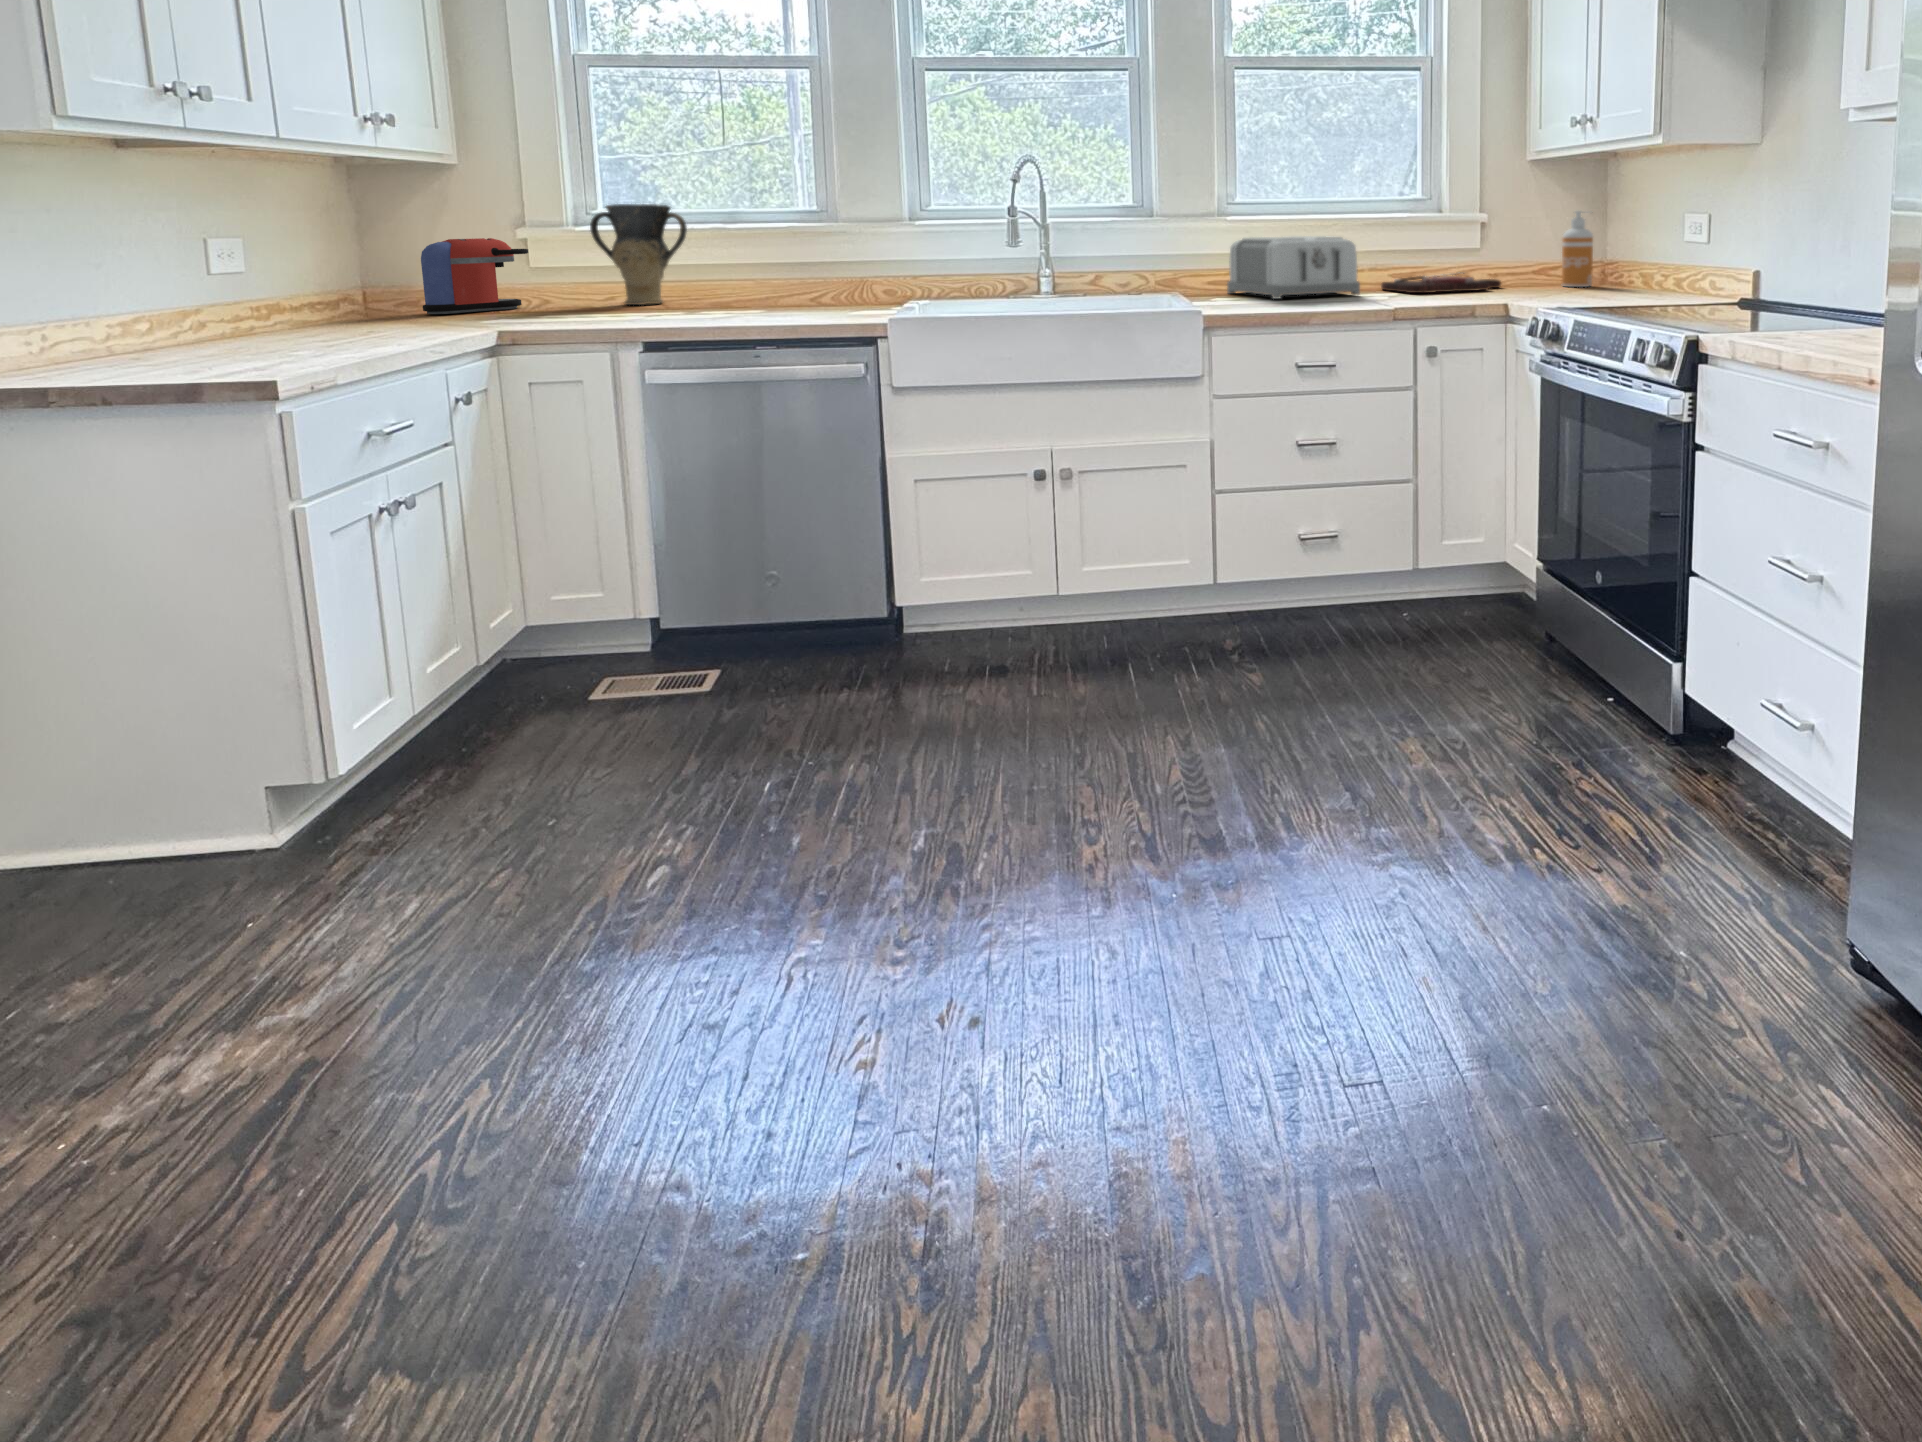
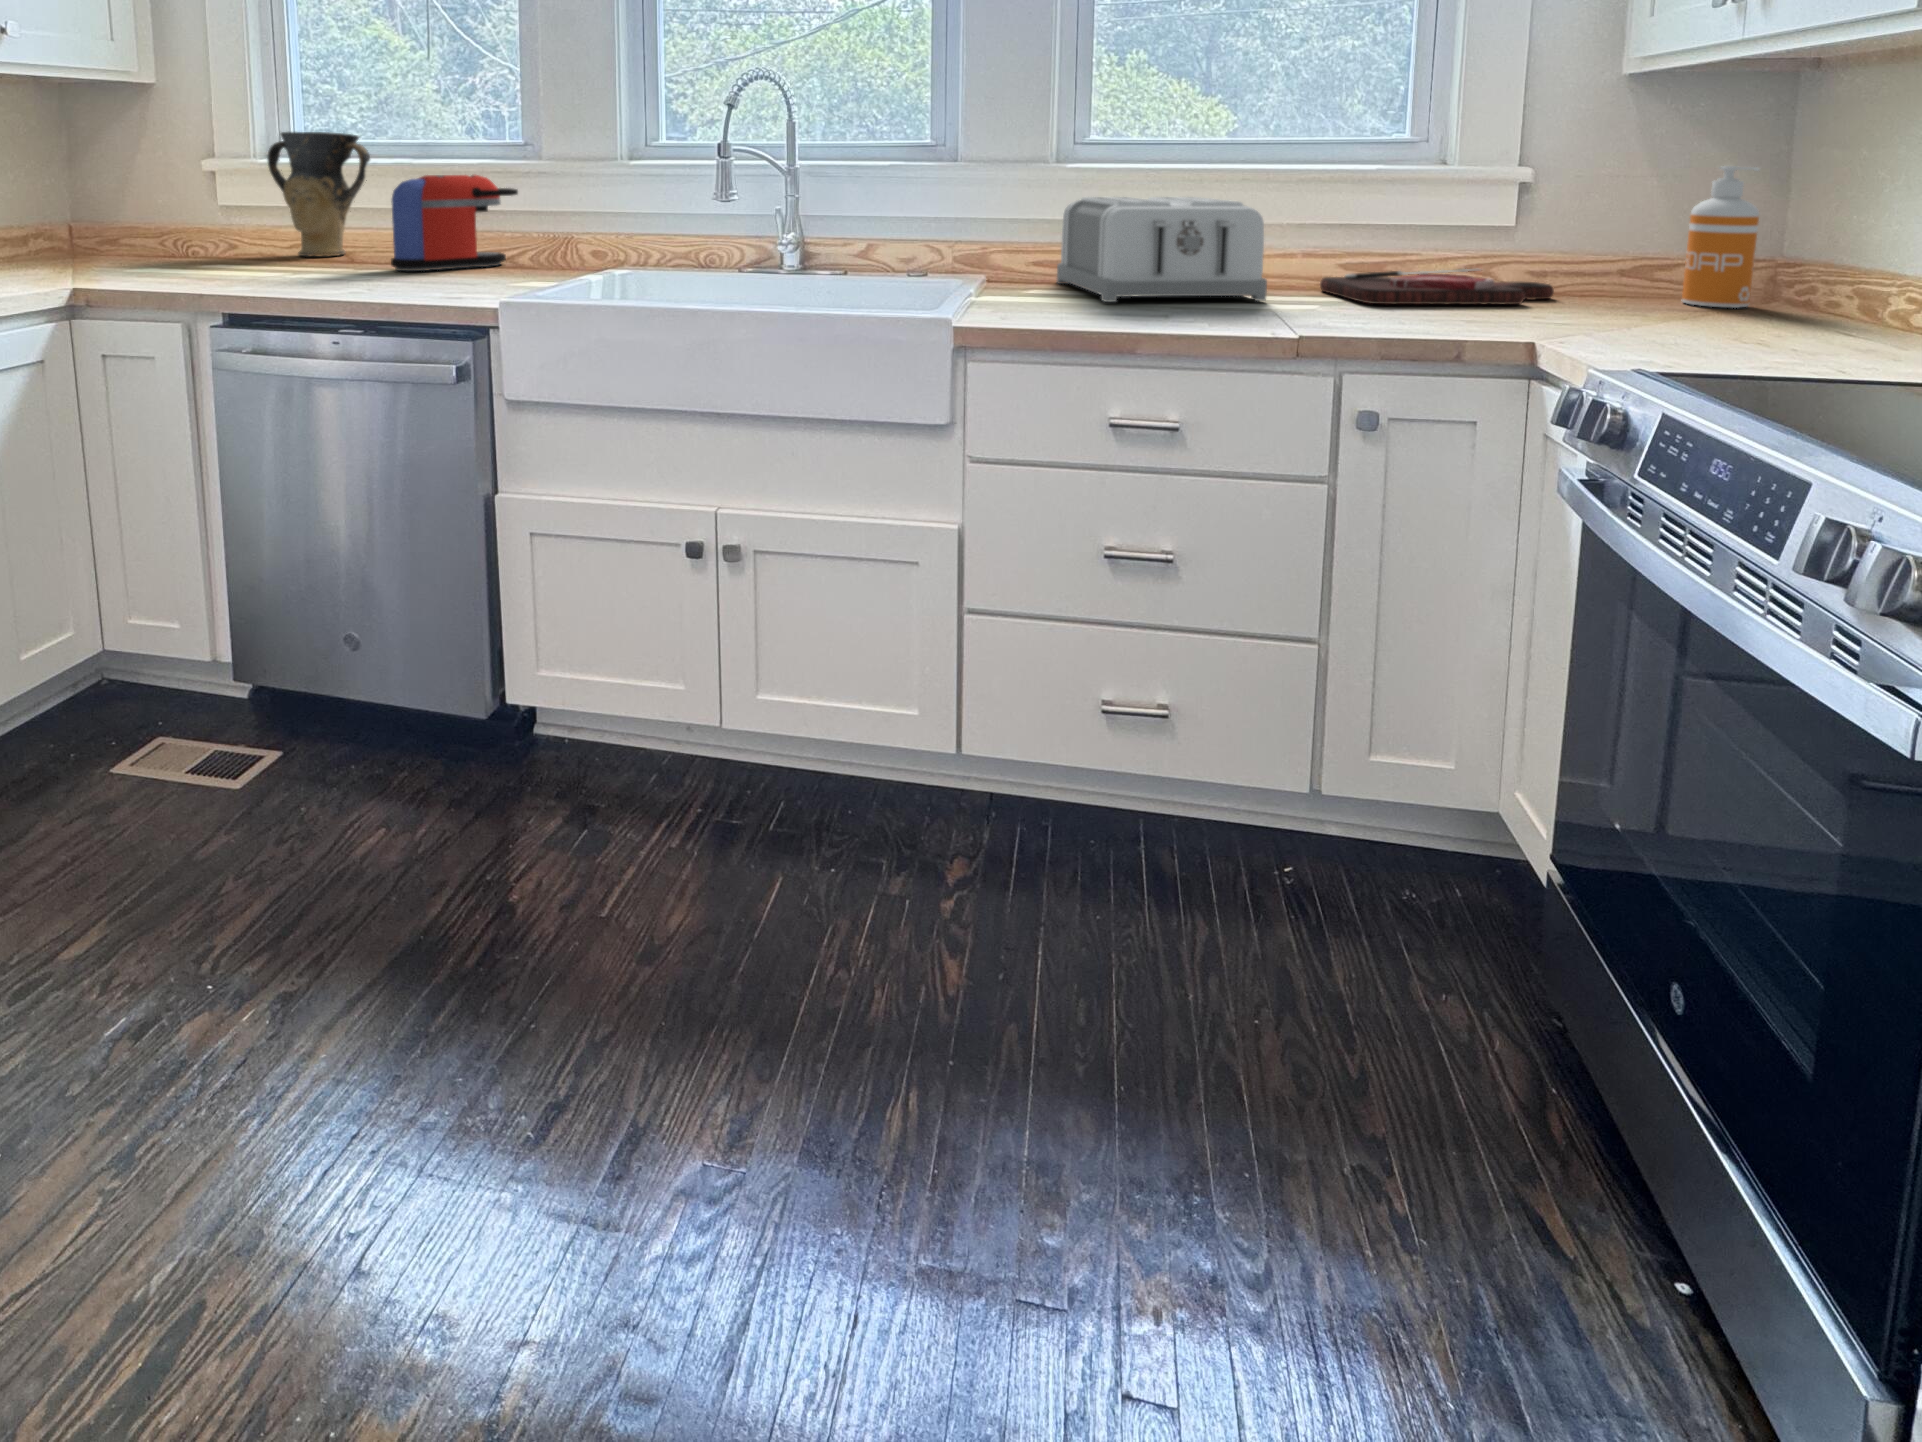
coffee maker: present [421,238,528,314] -> present [391,175,518,271]

